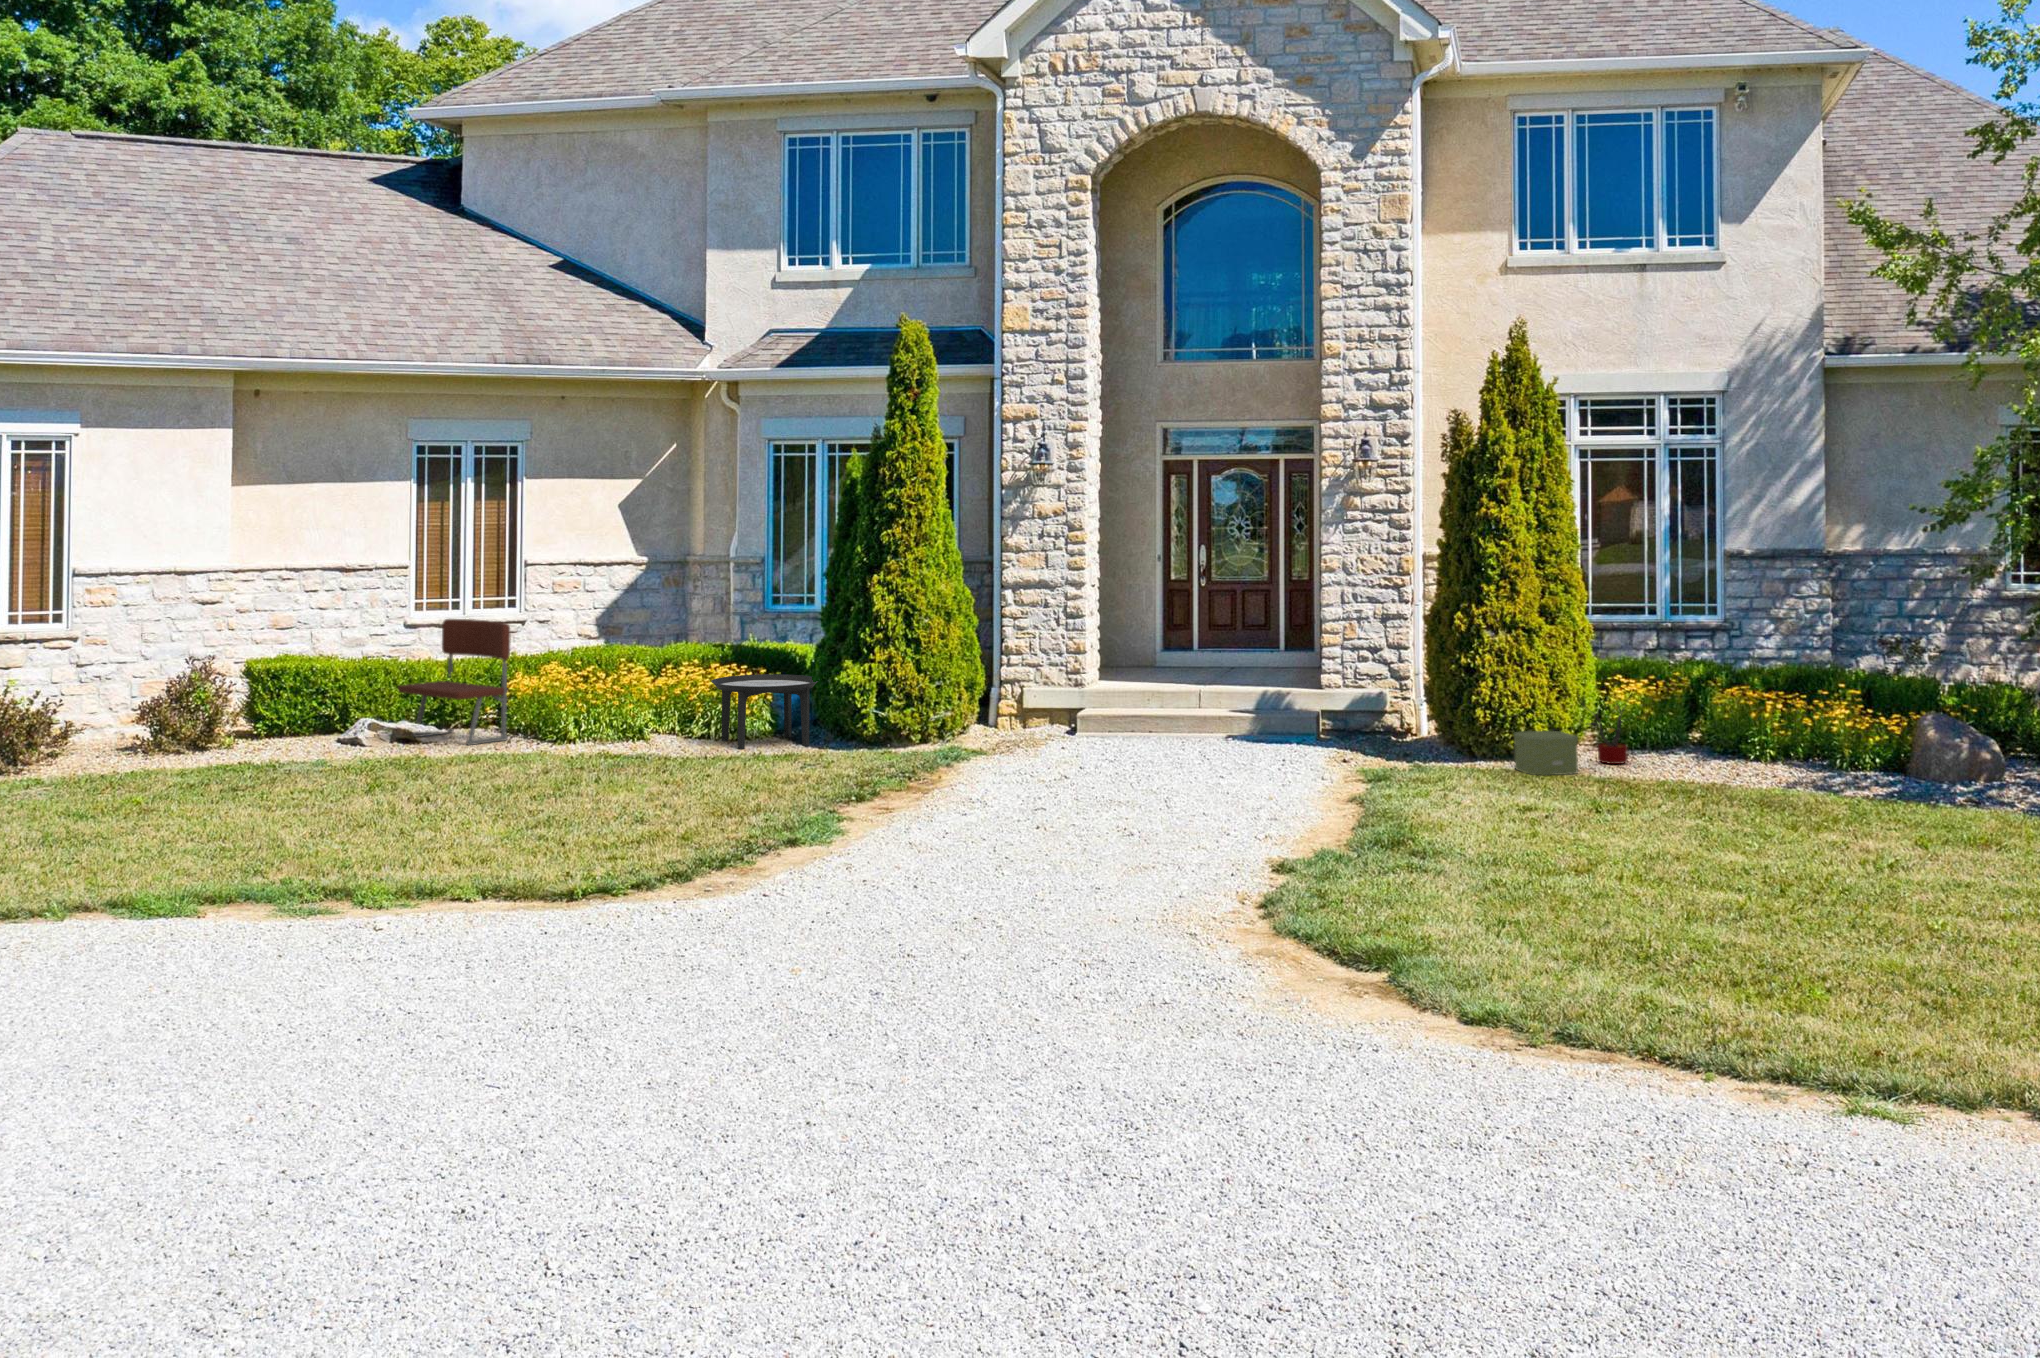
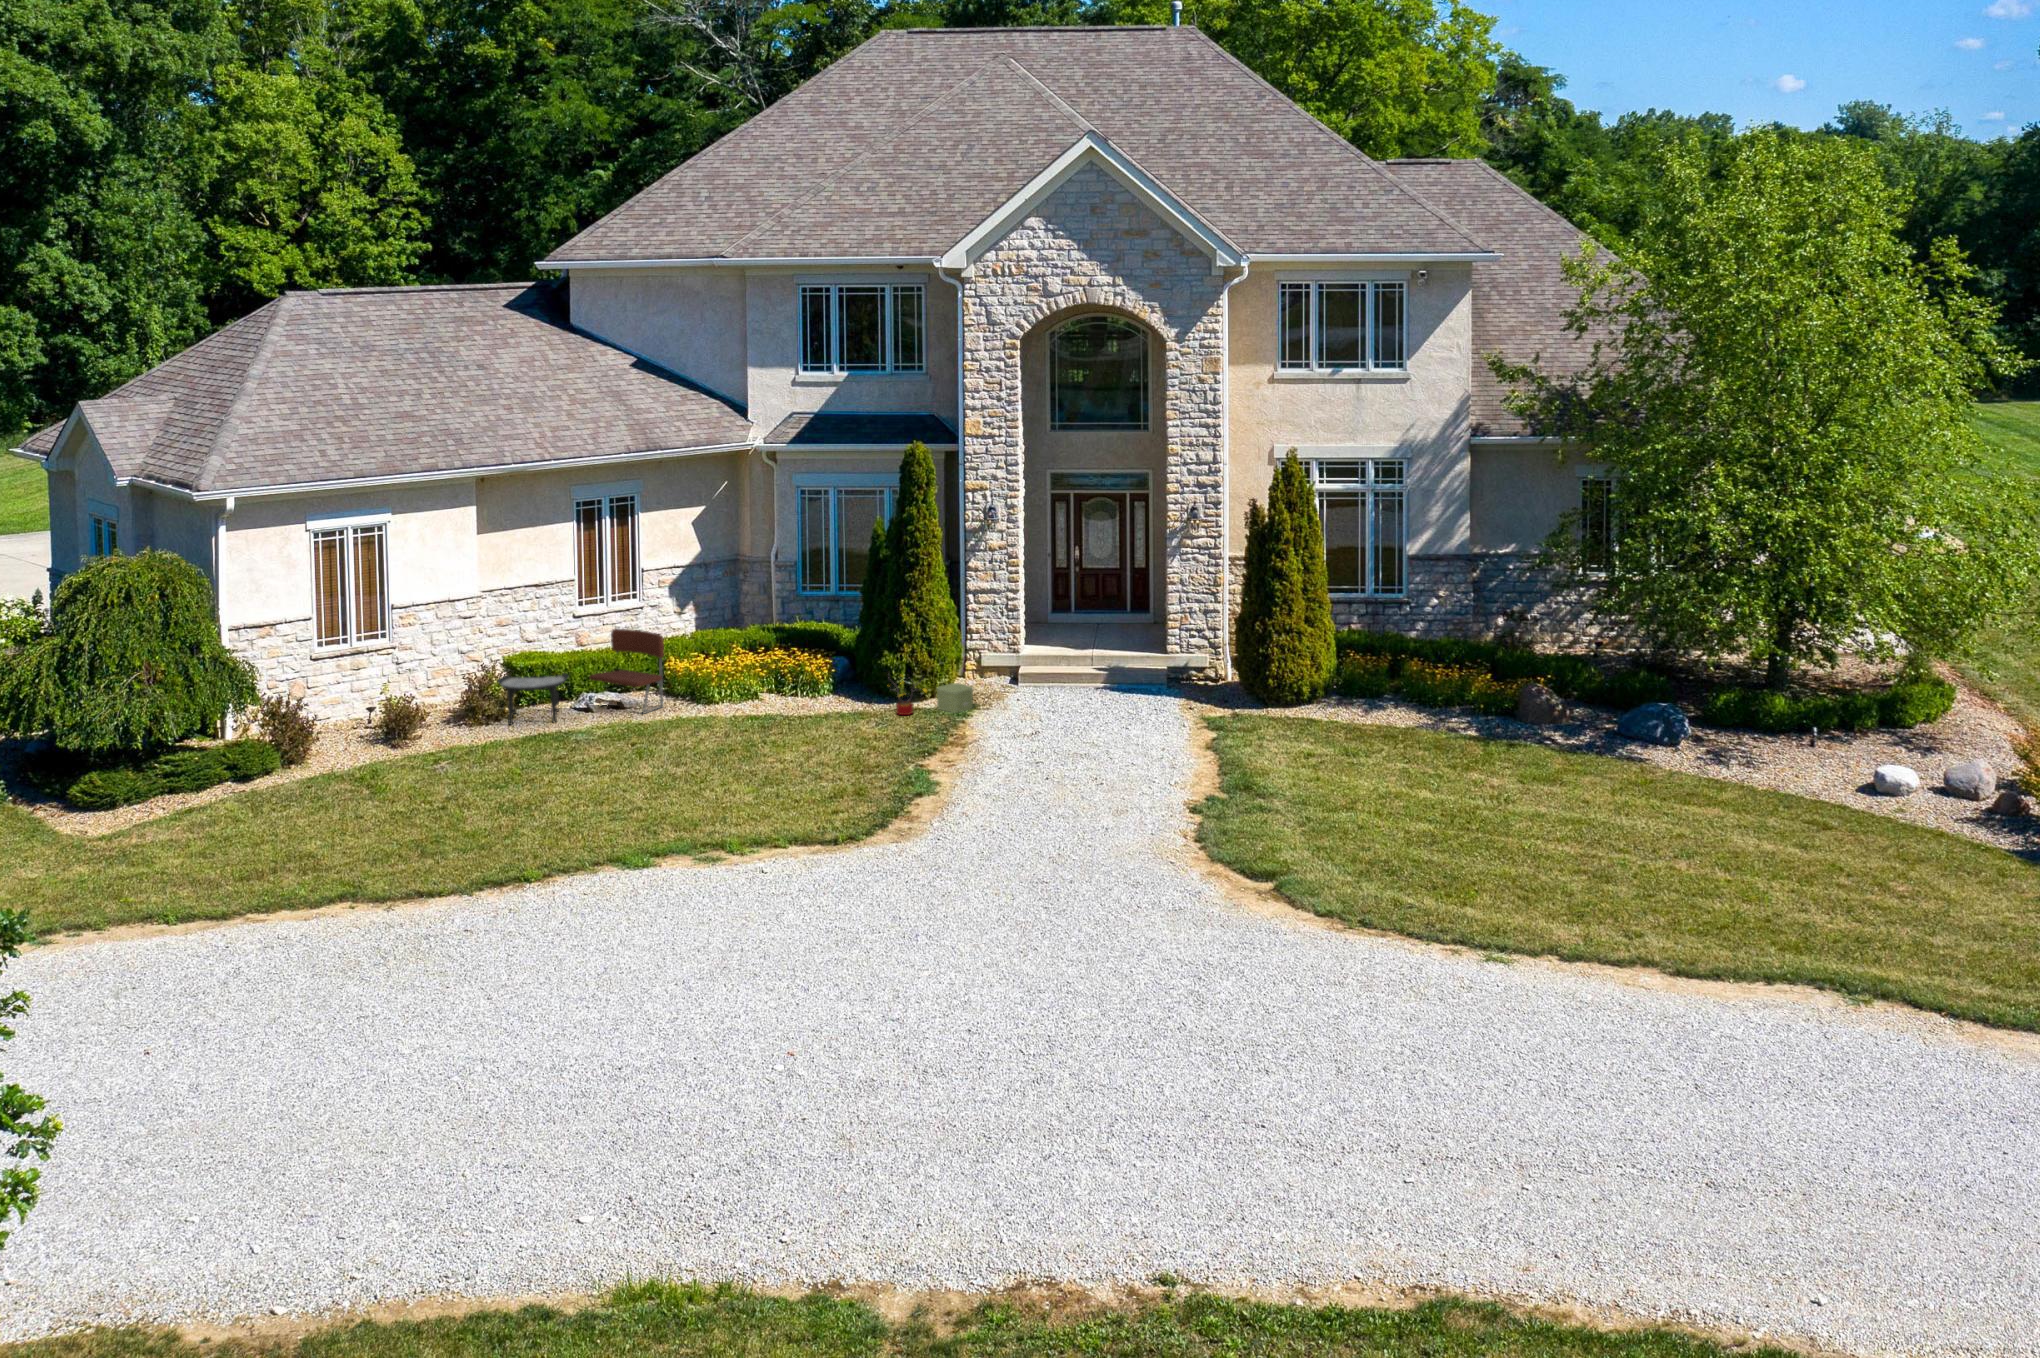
round table: present [711,674,818,750] -> present [498,673,568,725]
decorative plant: present [1579,695,1643,764] -> present [894,683,927,715]
storage box: present [1514,731,1578,775] -> present [937,683,973,713]

